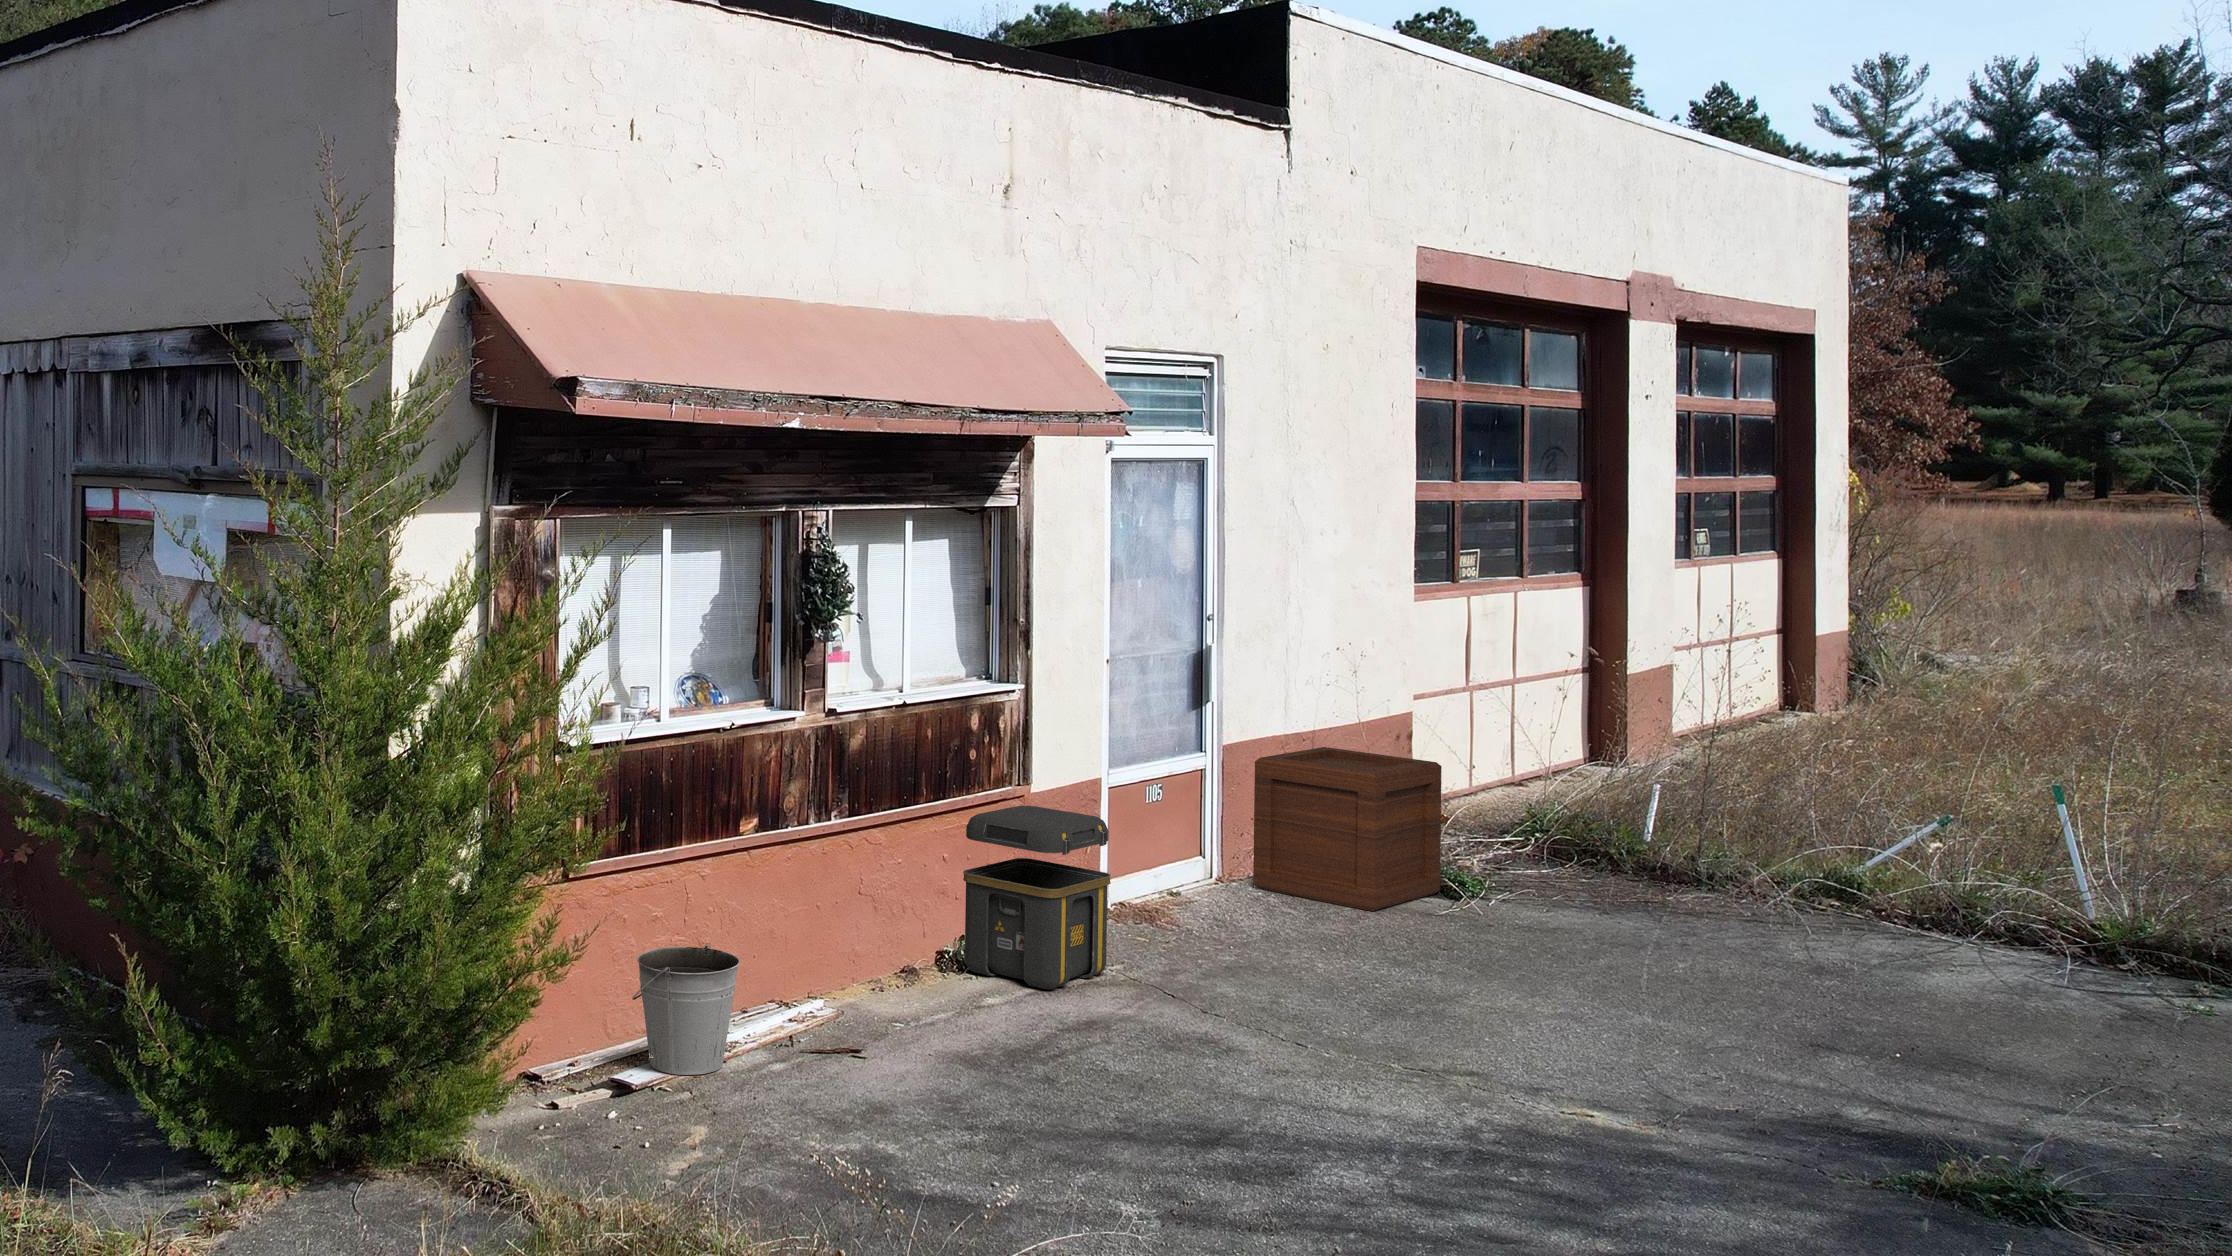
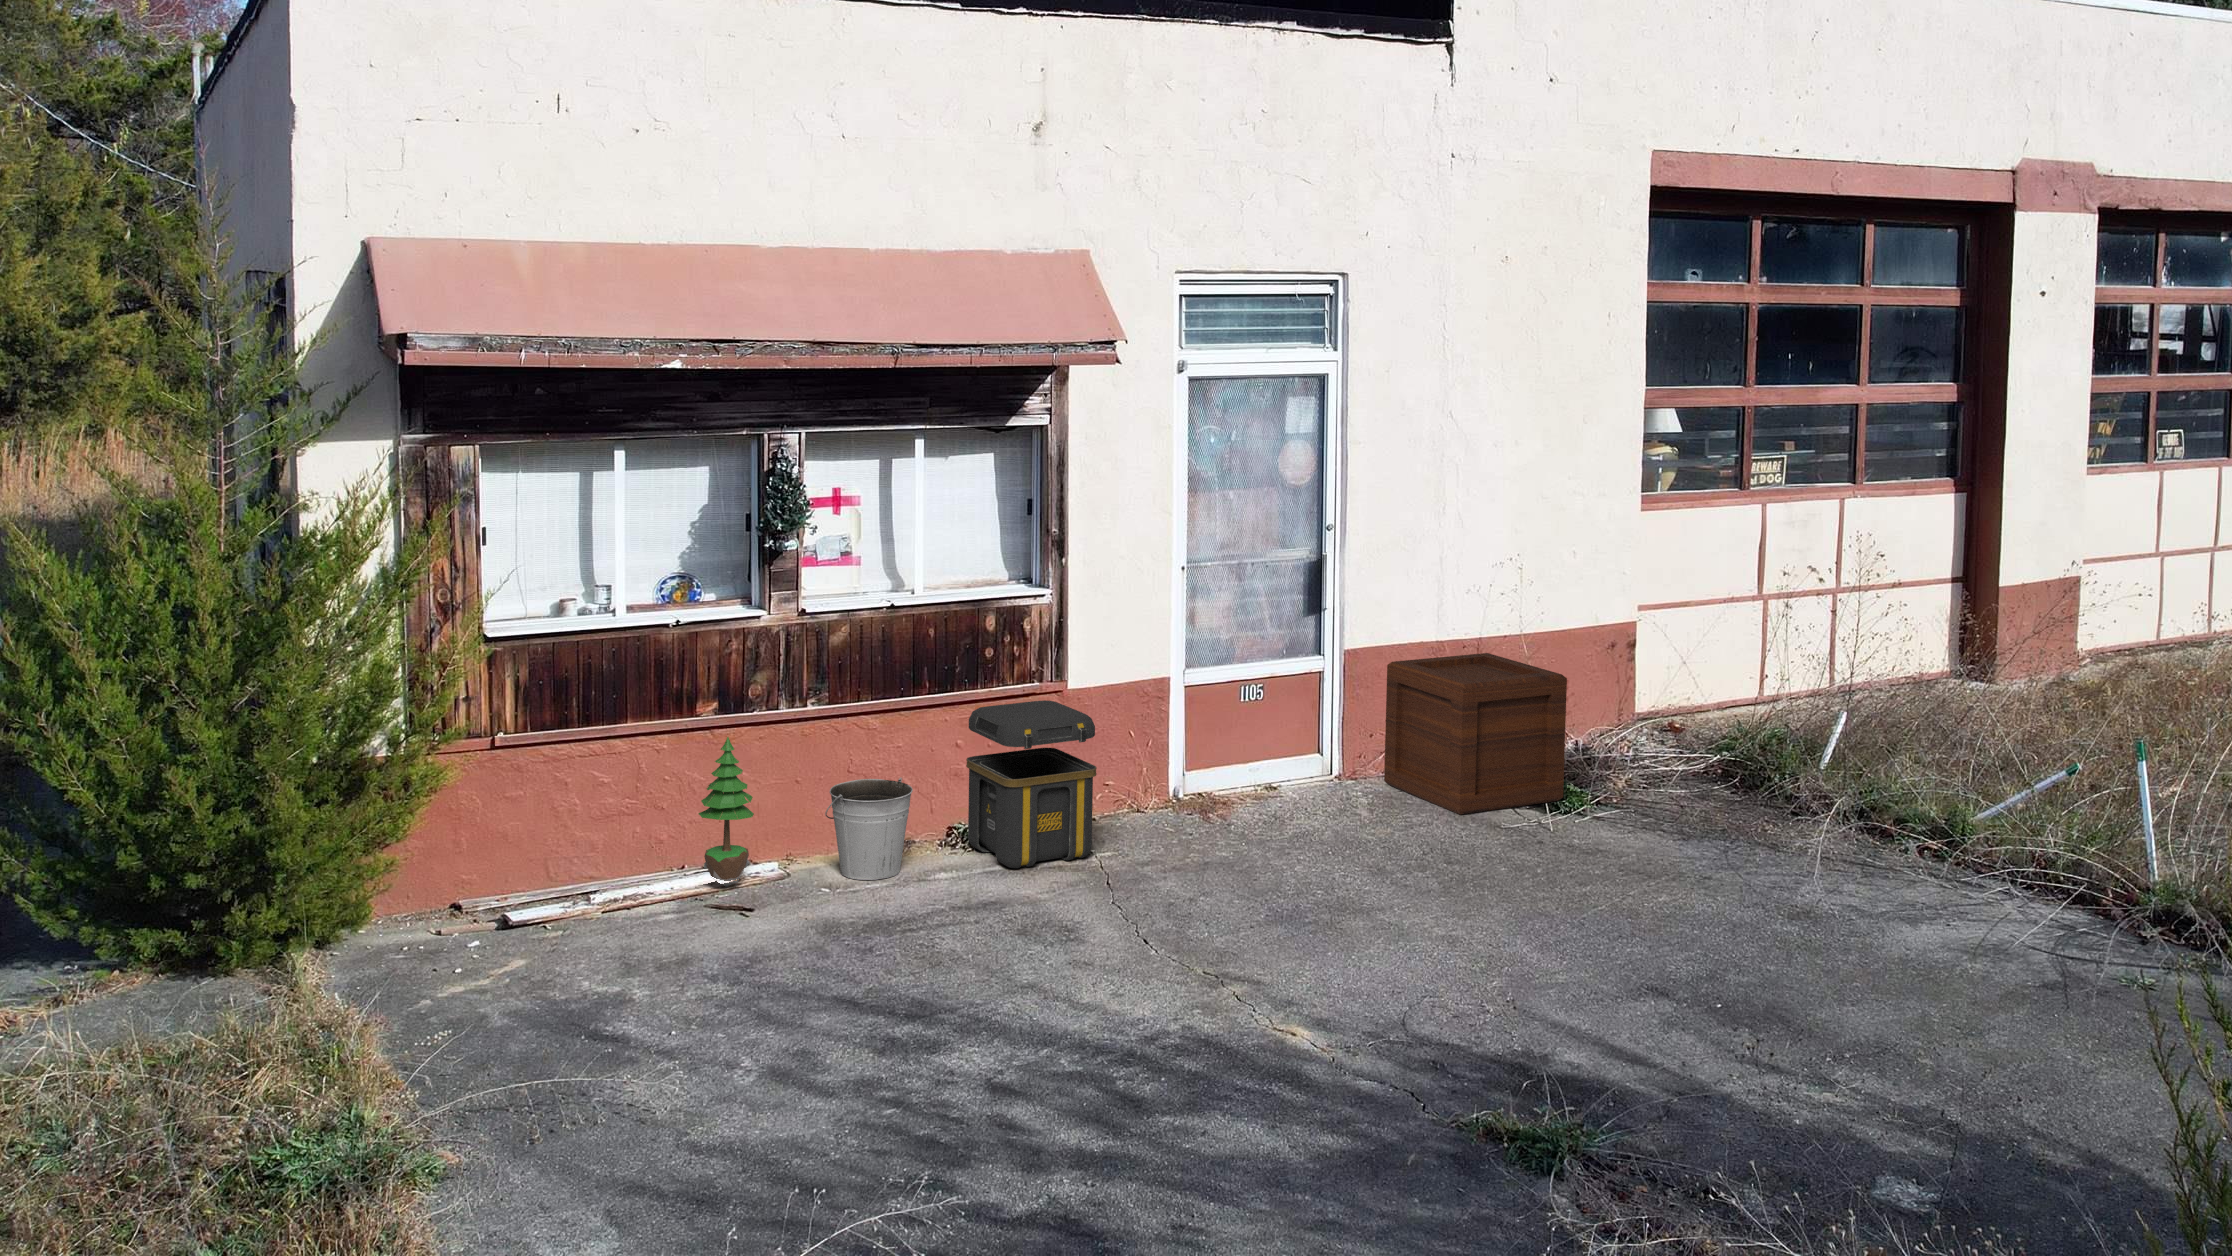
potted tree: none [757,853,820,1030] -> present [698,737,754,887]
bucket: present [632,943,740,1075] -> present [825,778,913,880]

